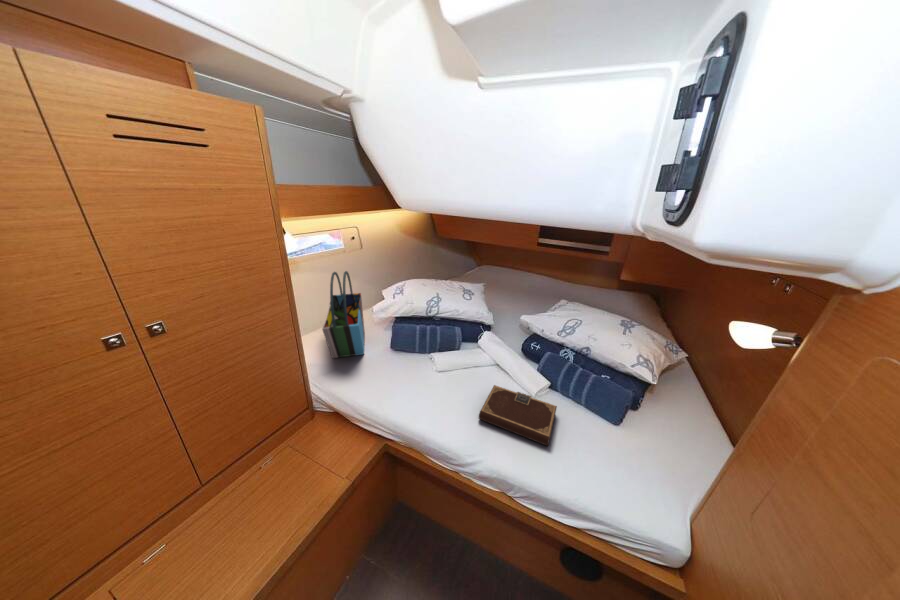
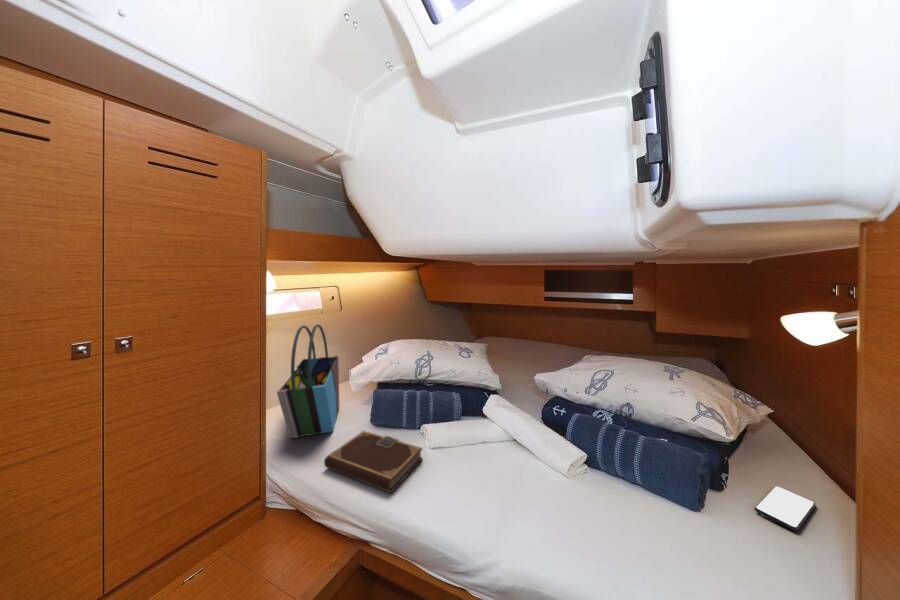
notebook: present [479,385,557,446] -> present [324,431,423,493]
smartphone: none [651,408,690,435] -> present [755,486,815,531]

